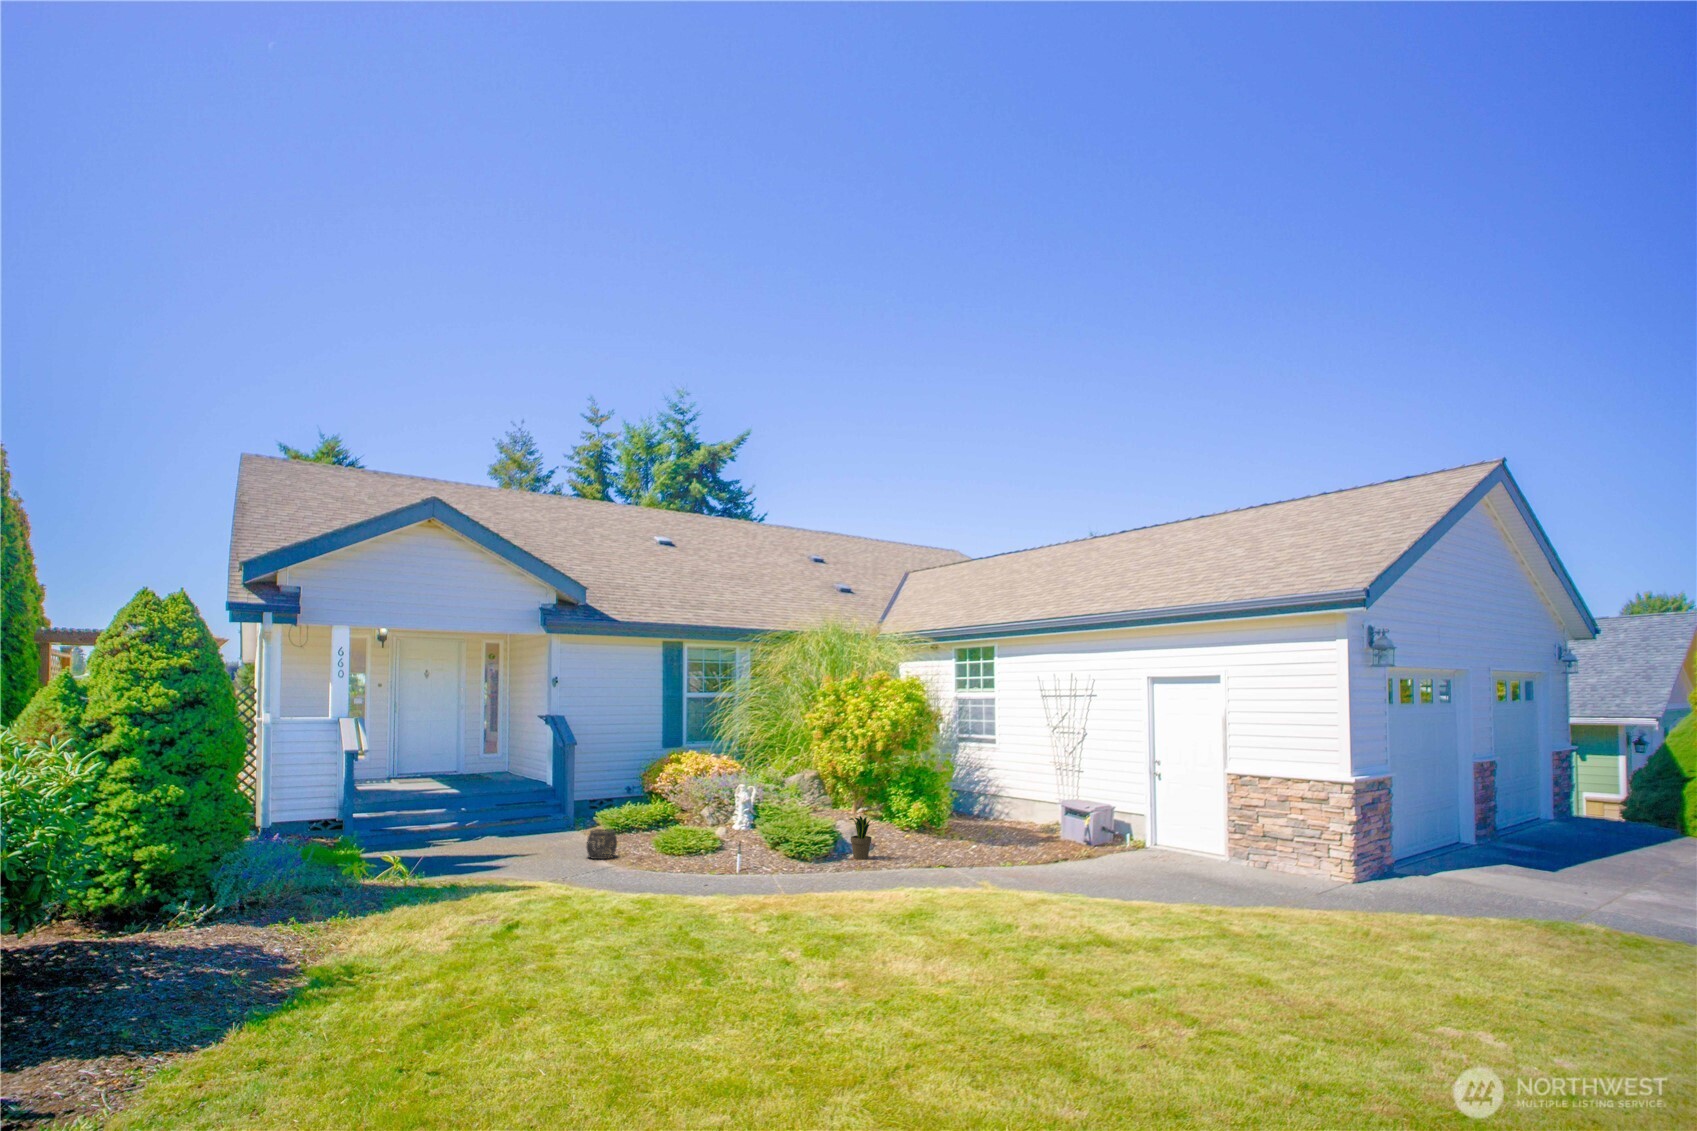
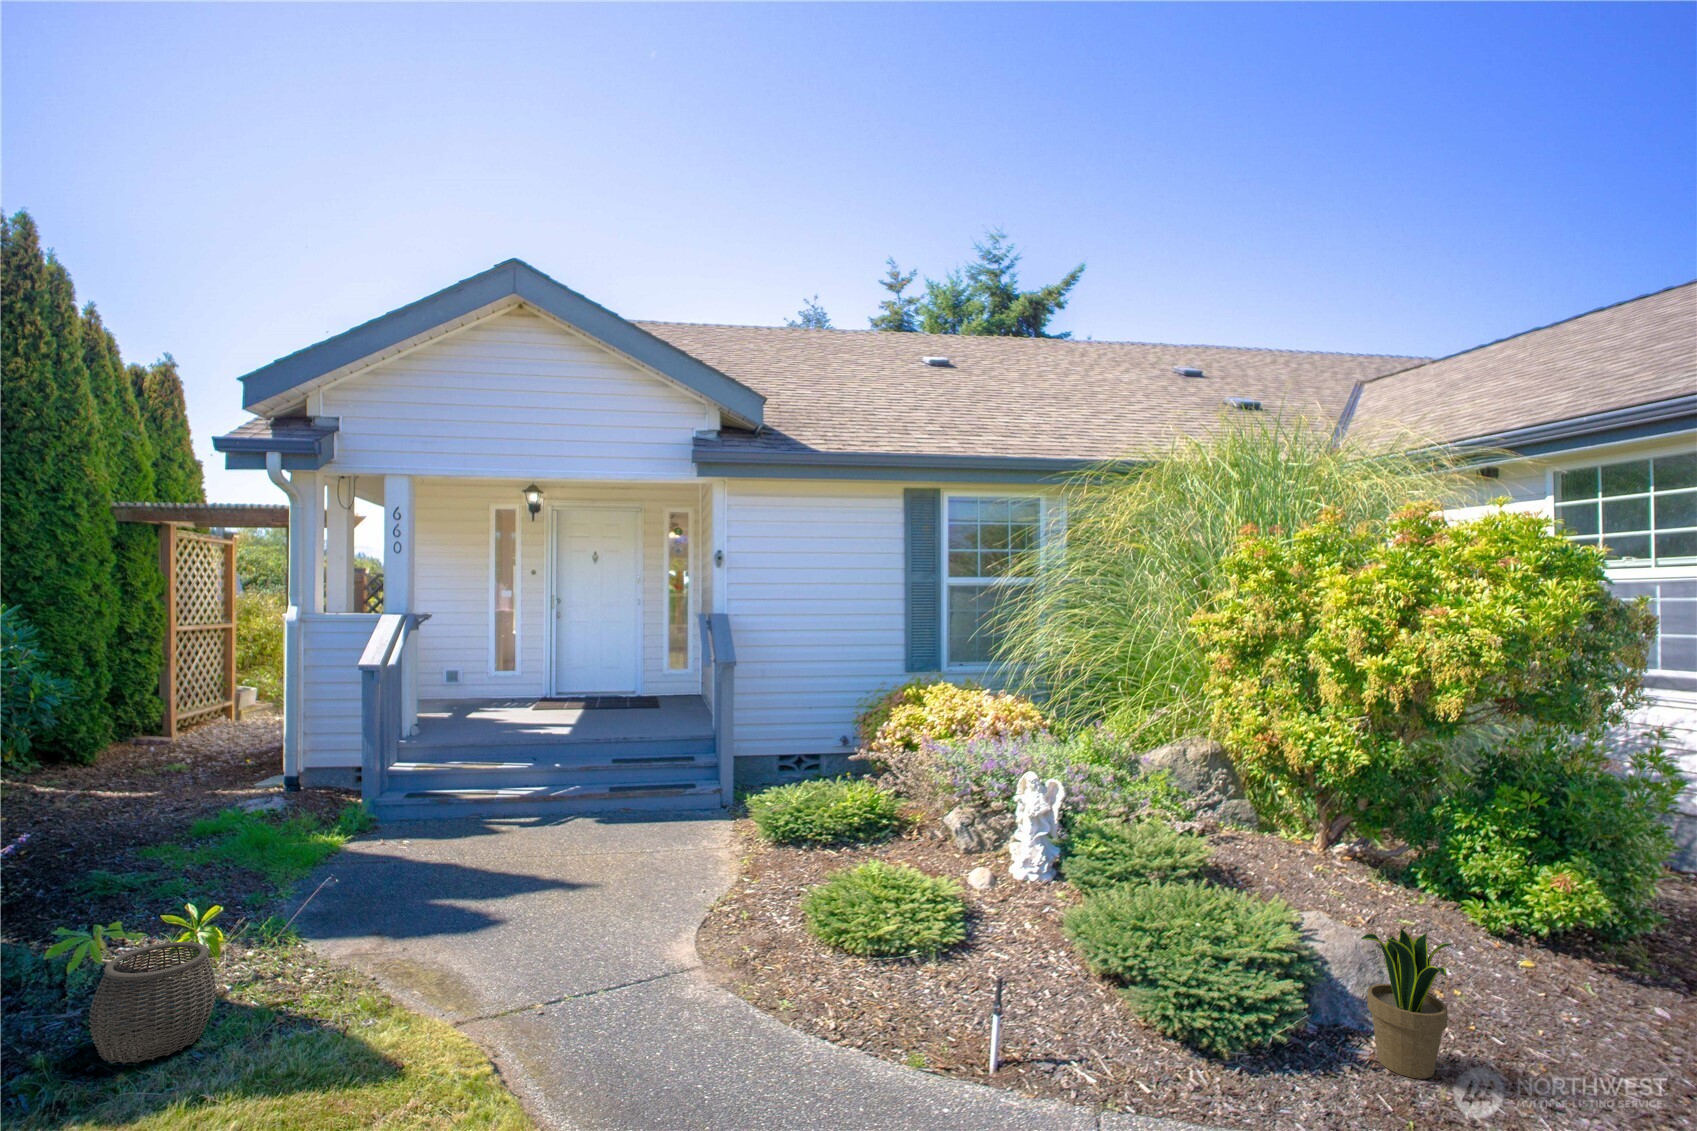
woven basket: present [587,829,617,859] -> present [89,942,217,1064]

